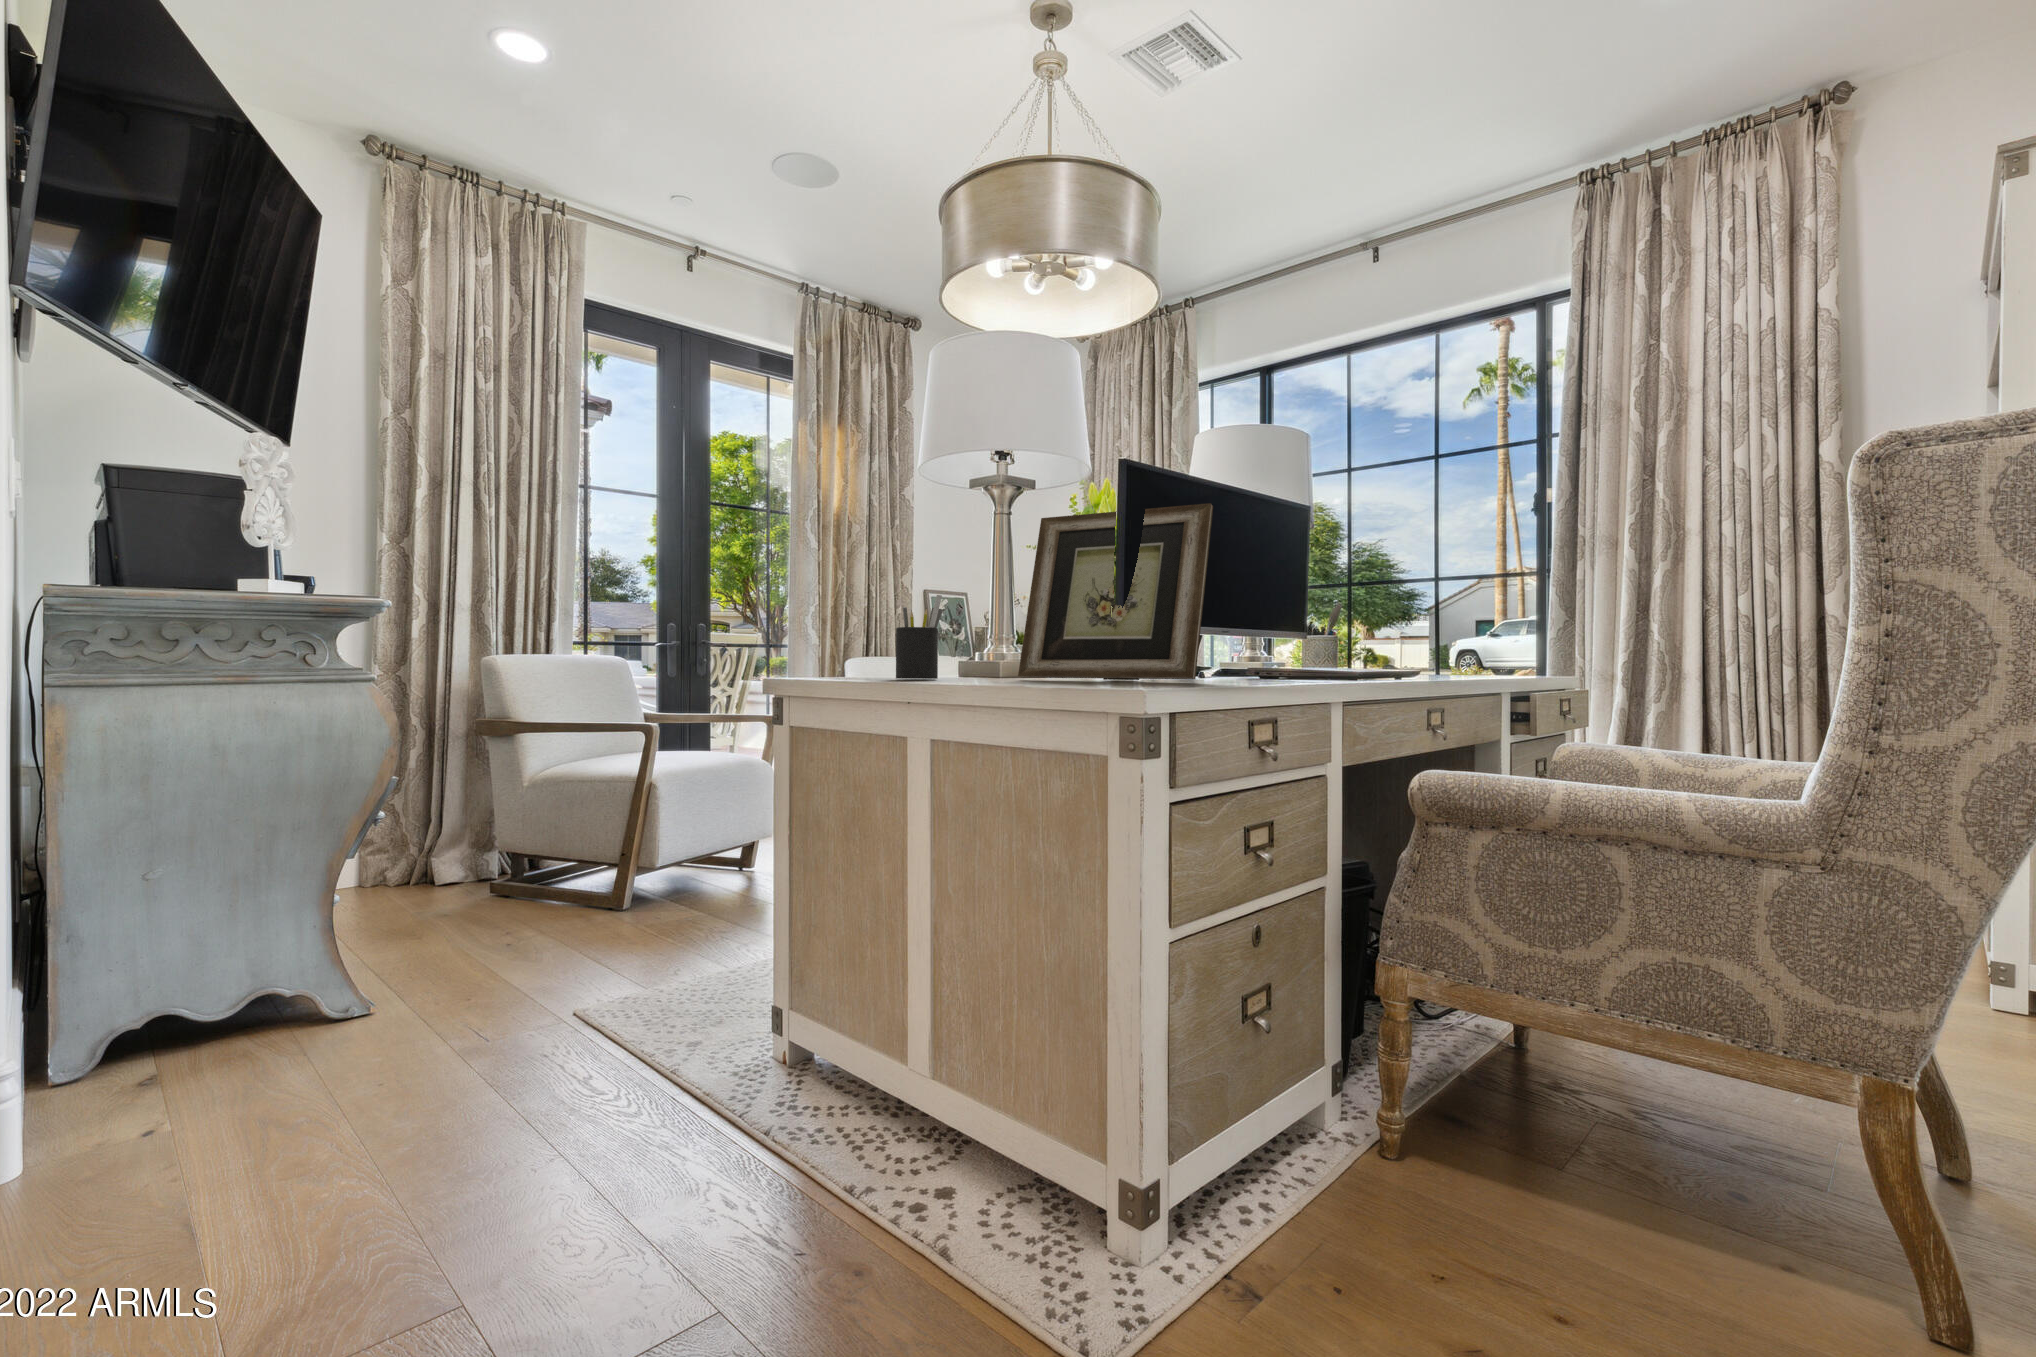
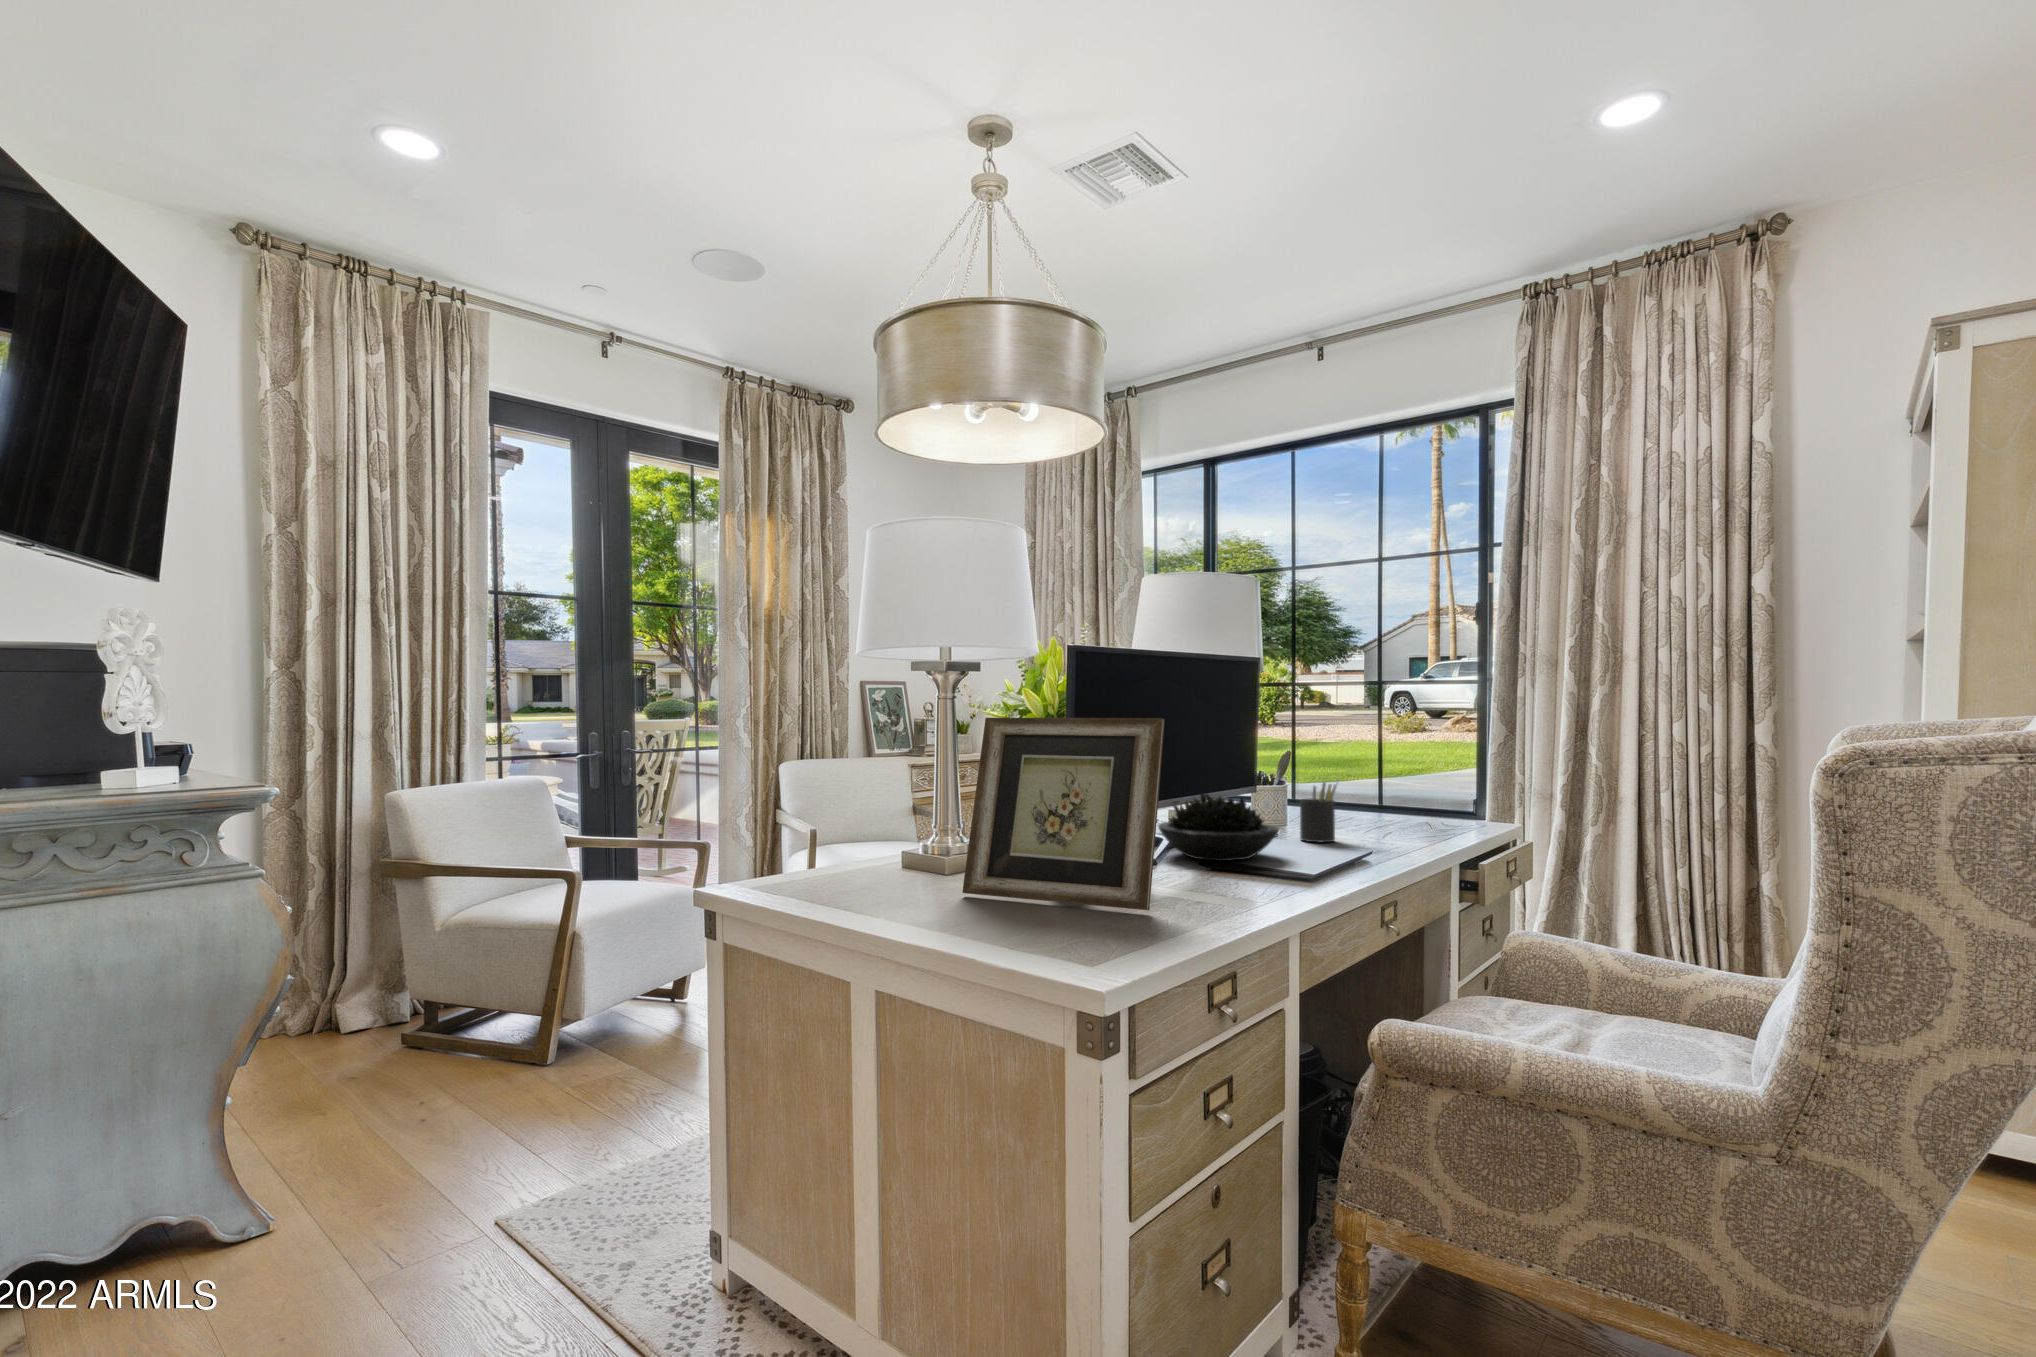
pen holder: present [896,595,943,679] -> present [1300,782,1337,842]
succulent plant: none [1205,614,1323,676] -> present [1158,793,1279,861]

